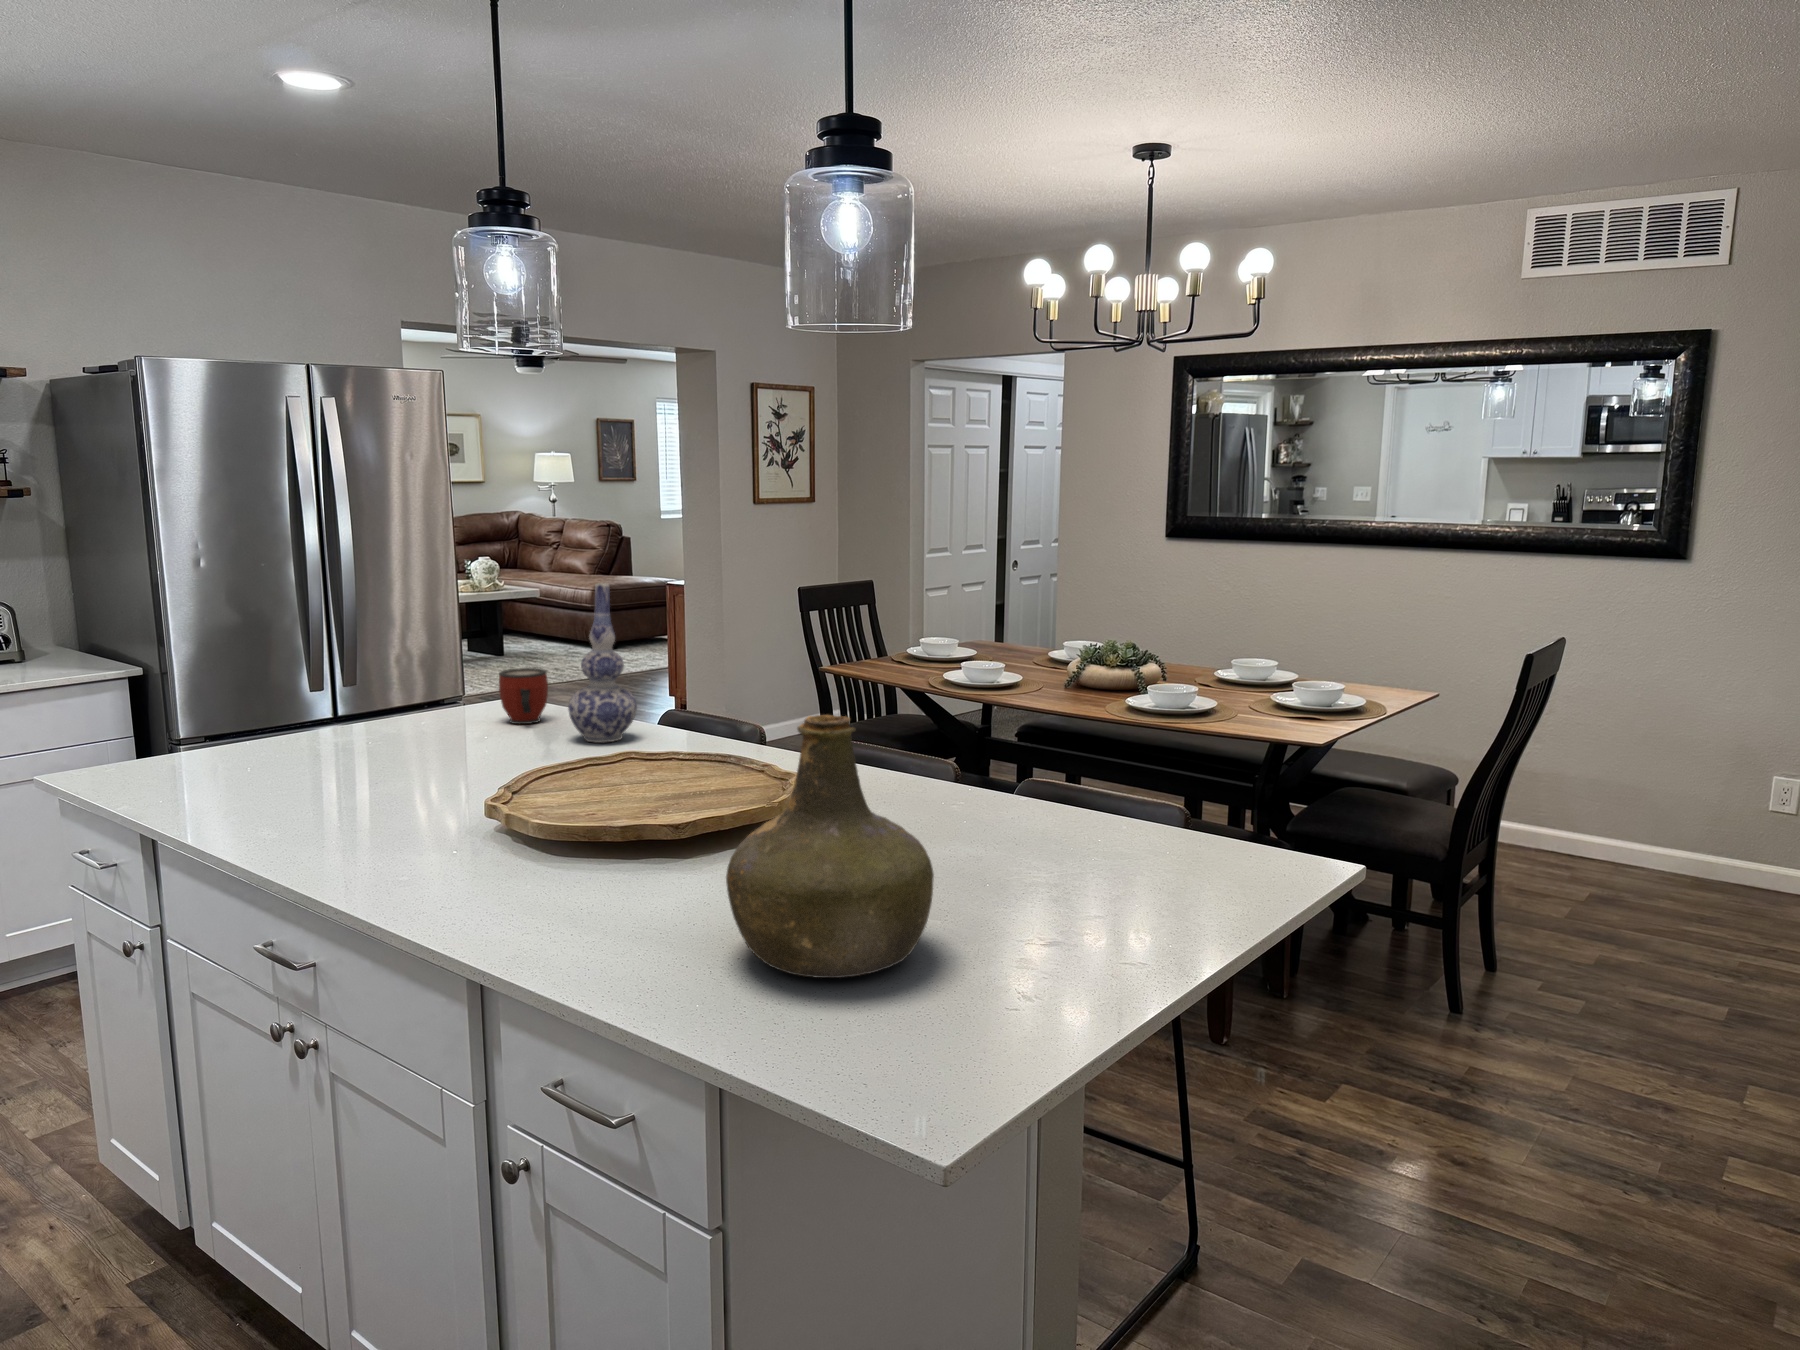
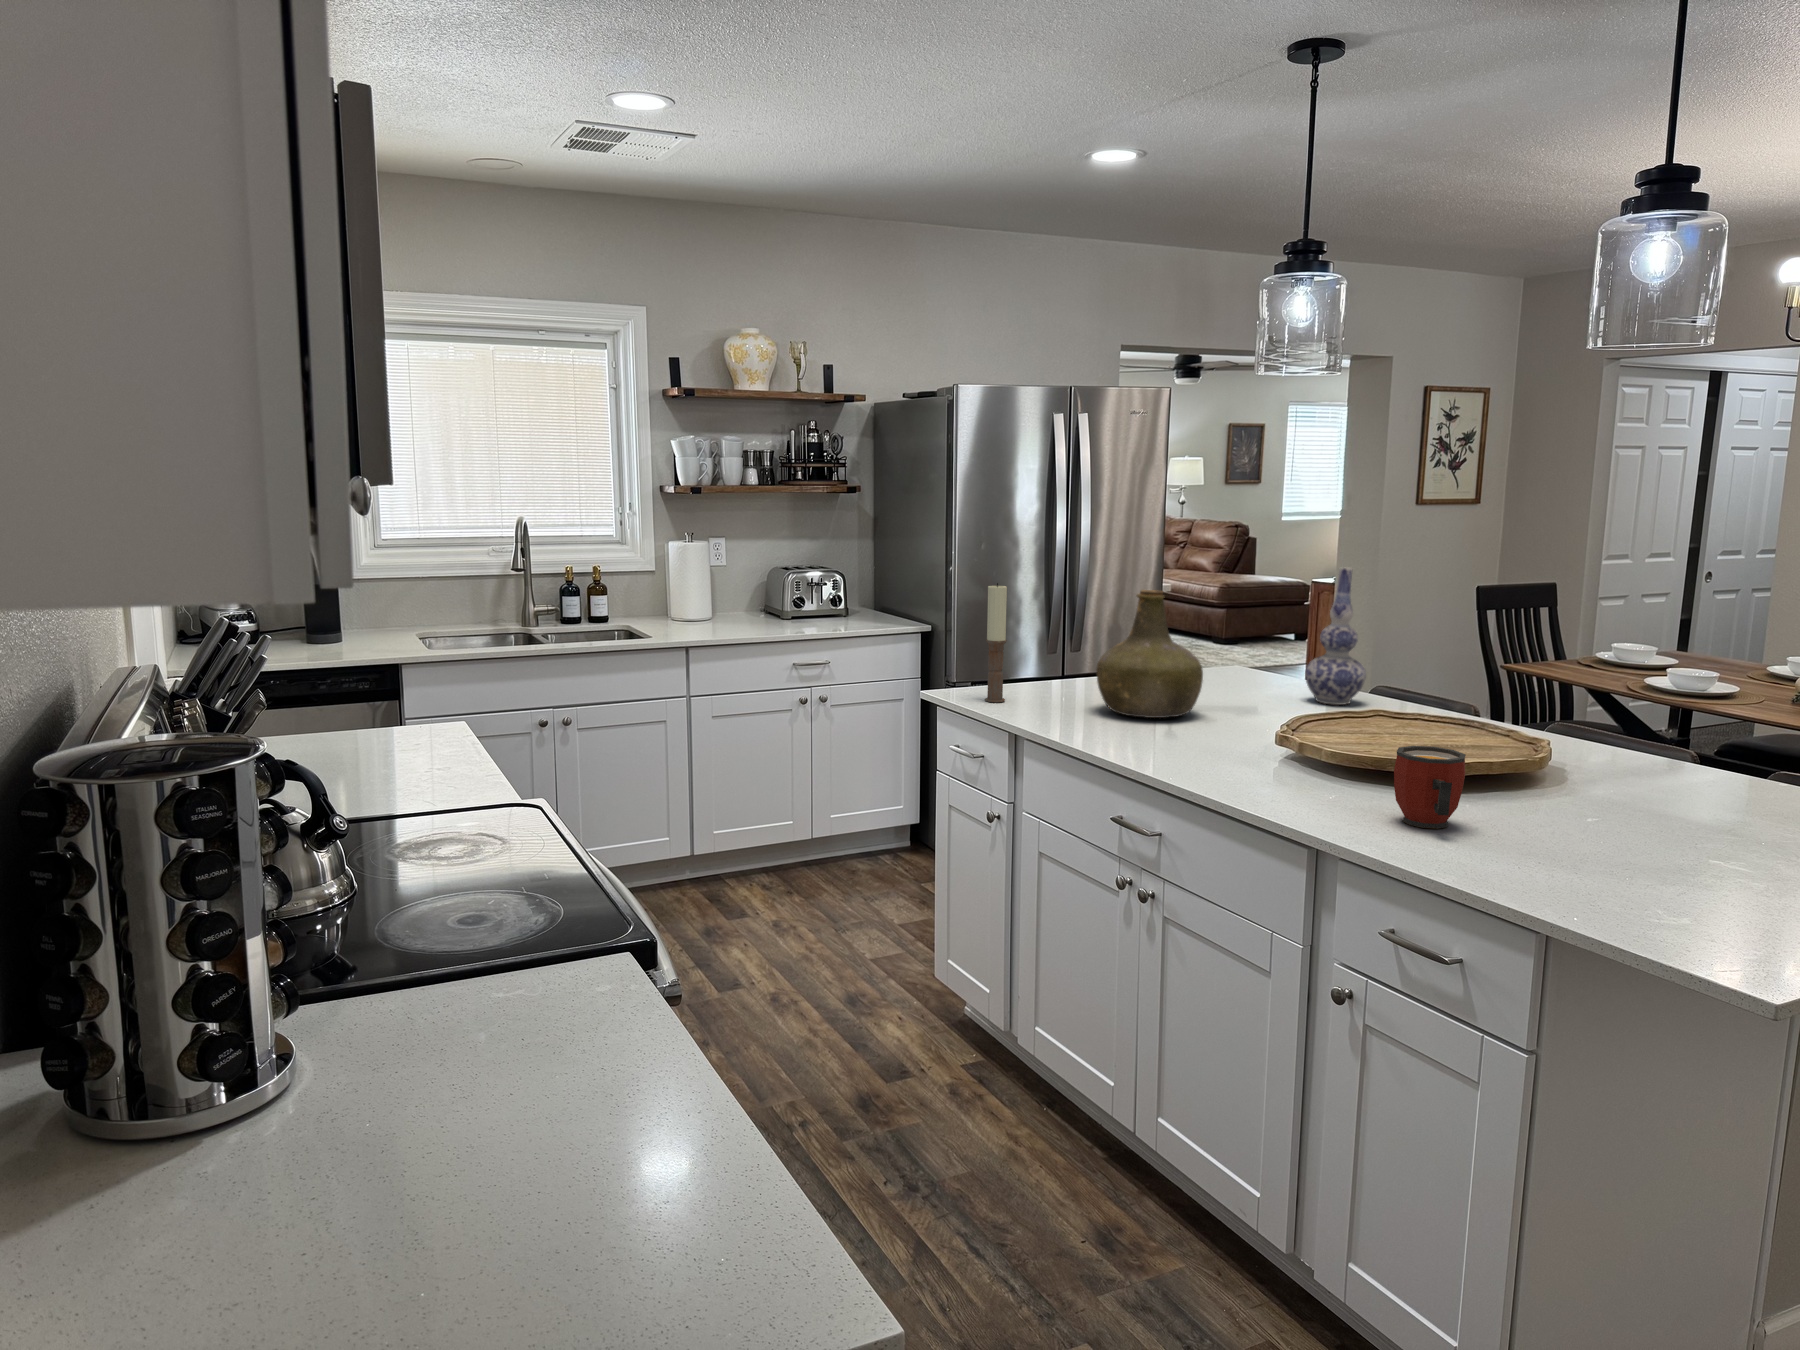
candle: none [110,625,155,788] -> present [985,583,1007,702]
mug: present [499,668,548,724] -> present [1394,746,1466,829]
bottle: present [726,715,934,978] -> present [1096,590,1203,718]

